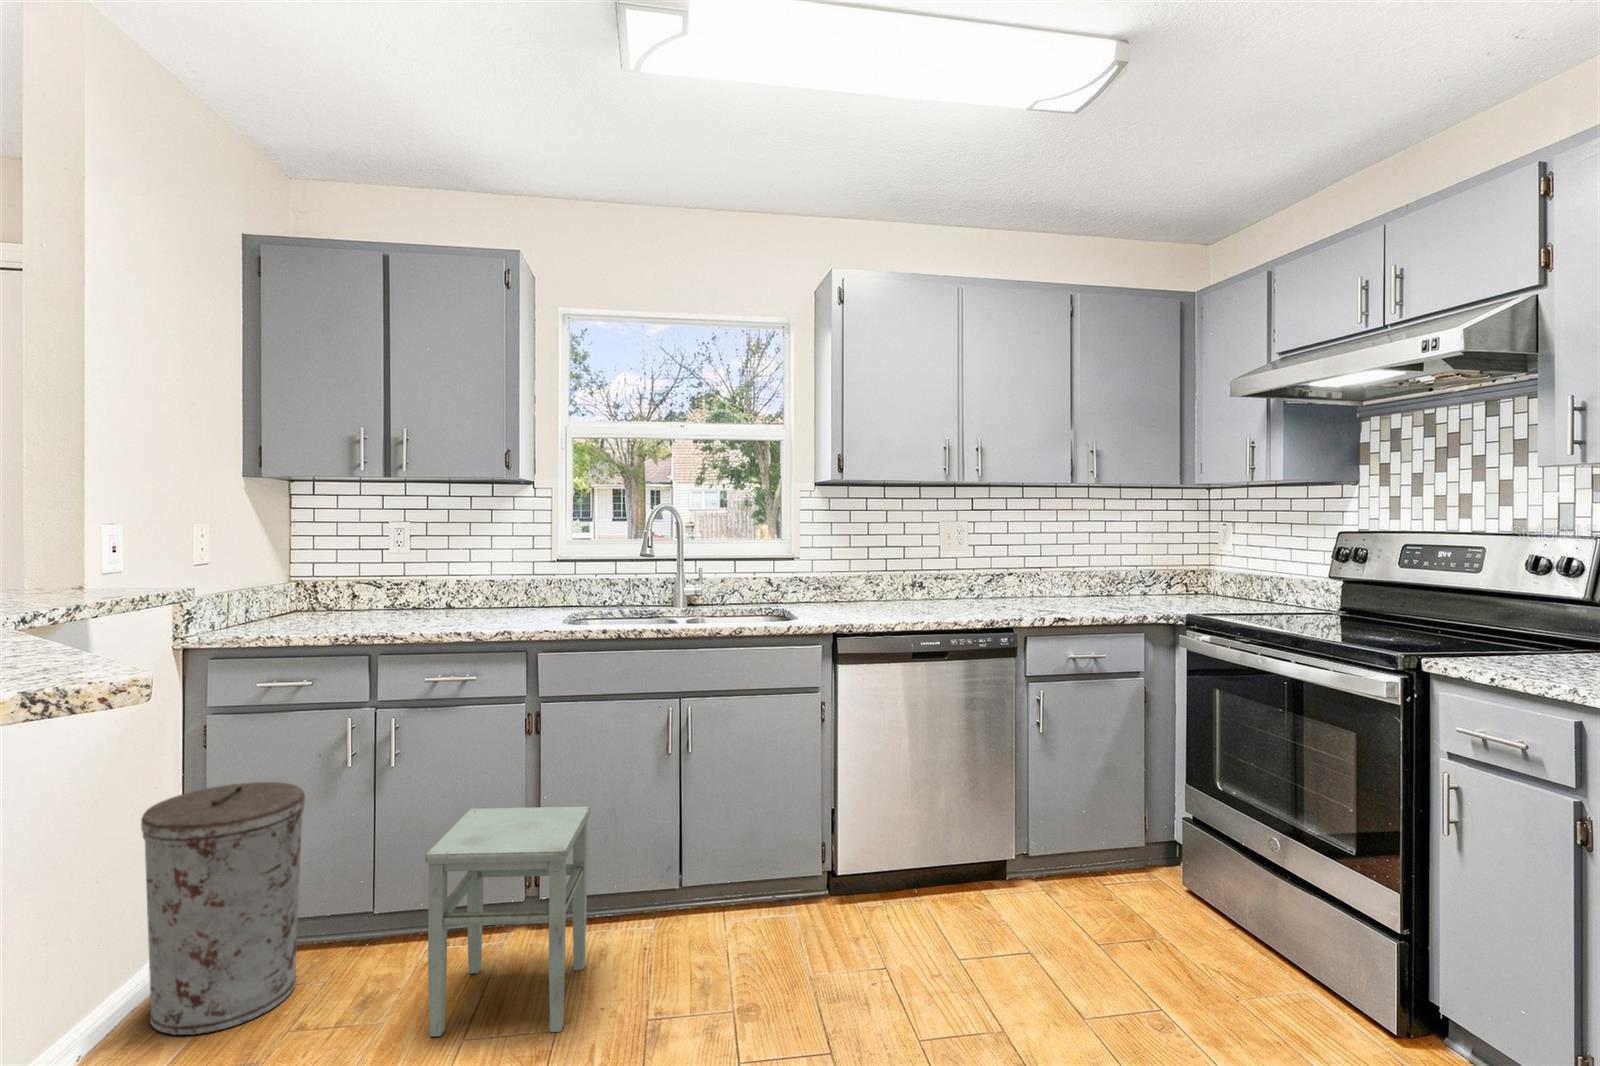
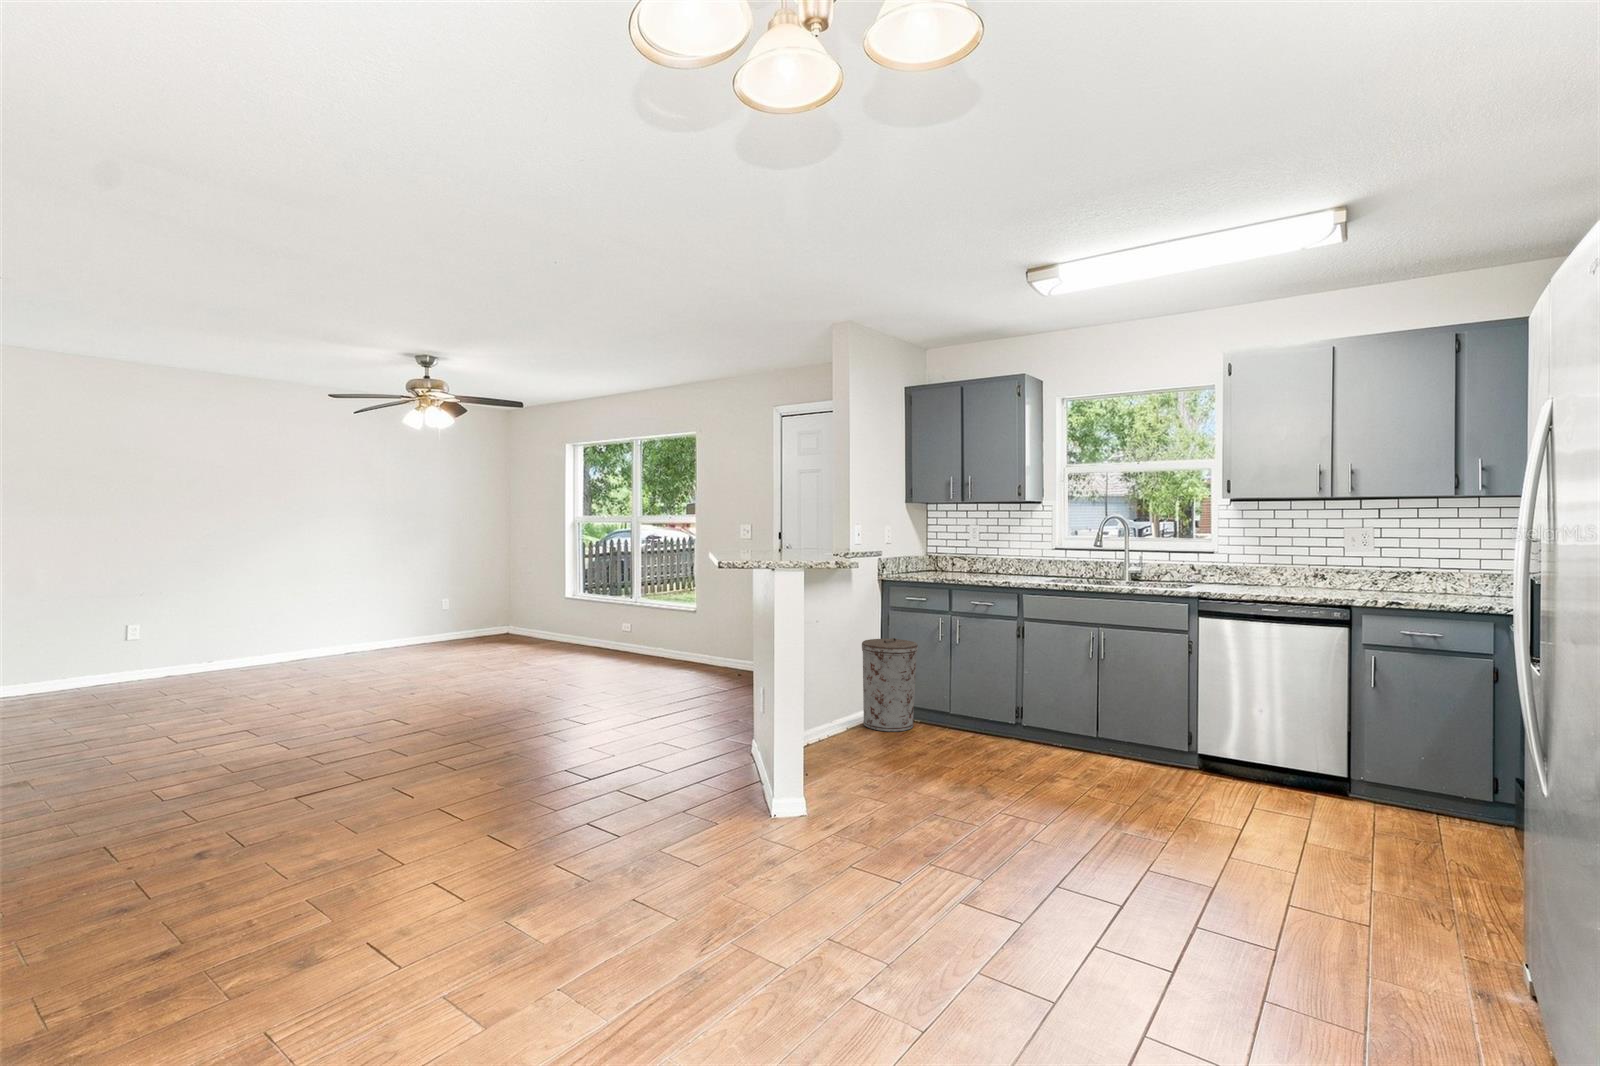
stool: present [425,807,590,1037] -> none [953,664,1036,764]

